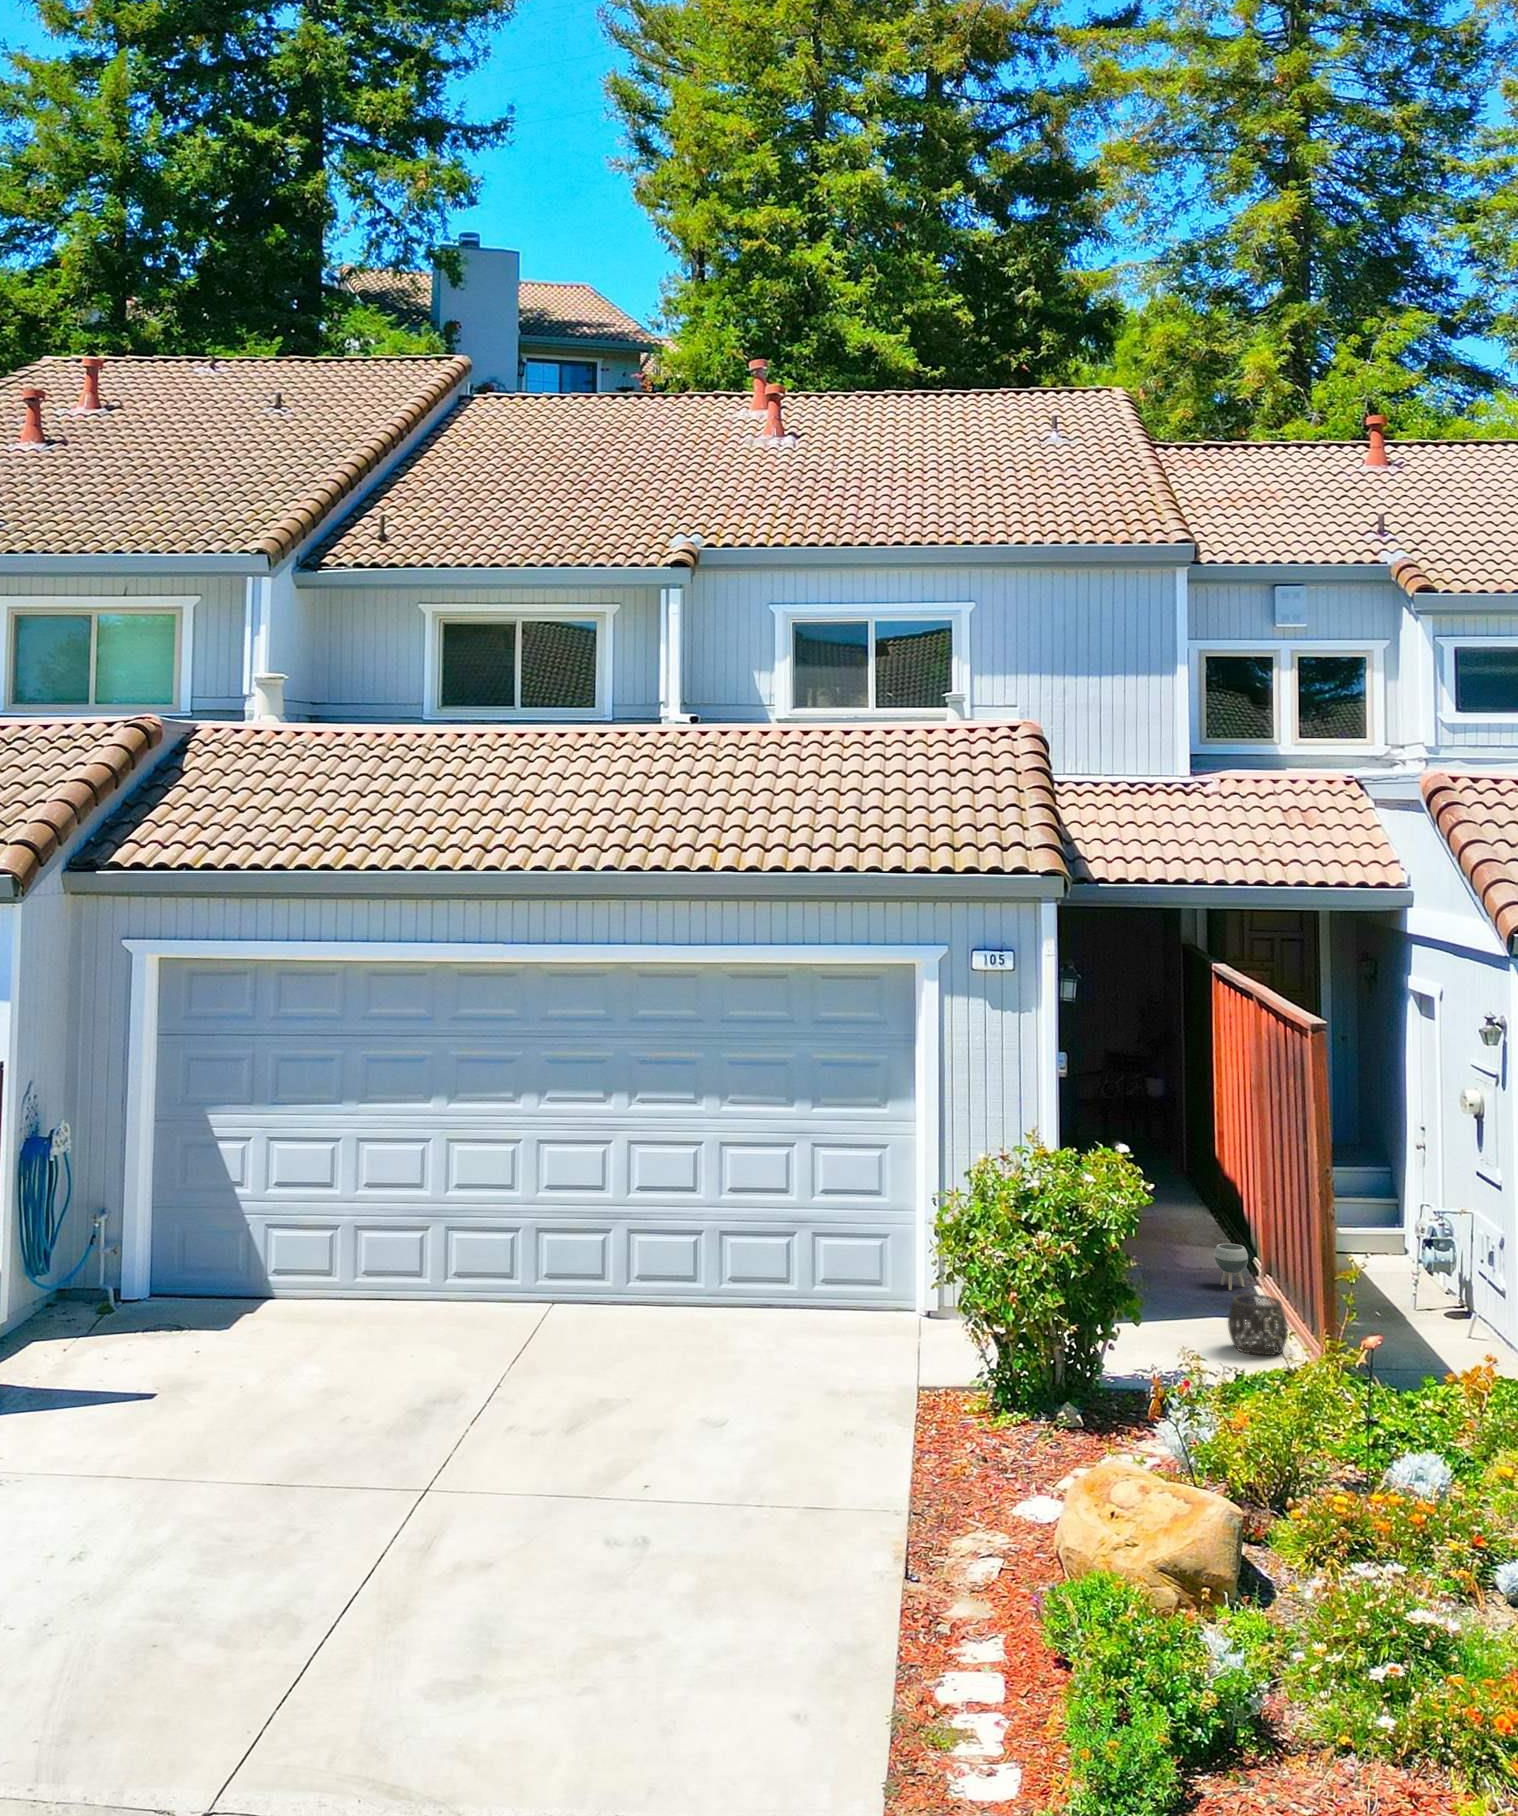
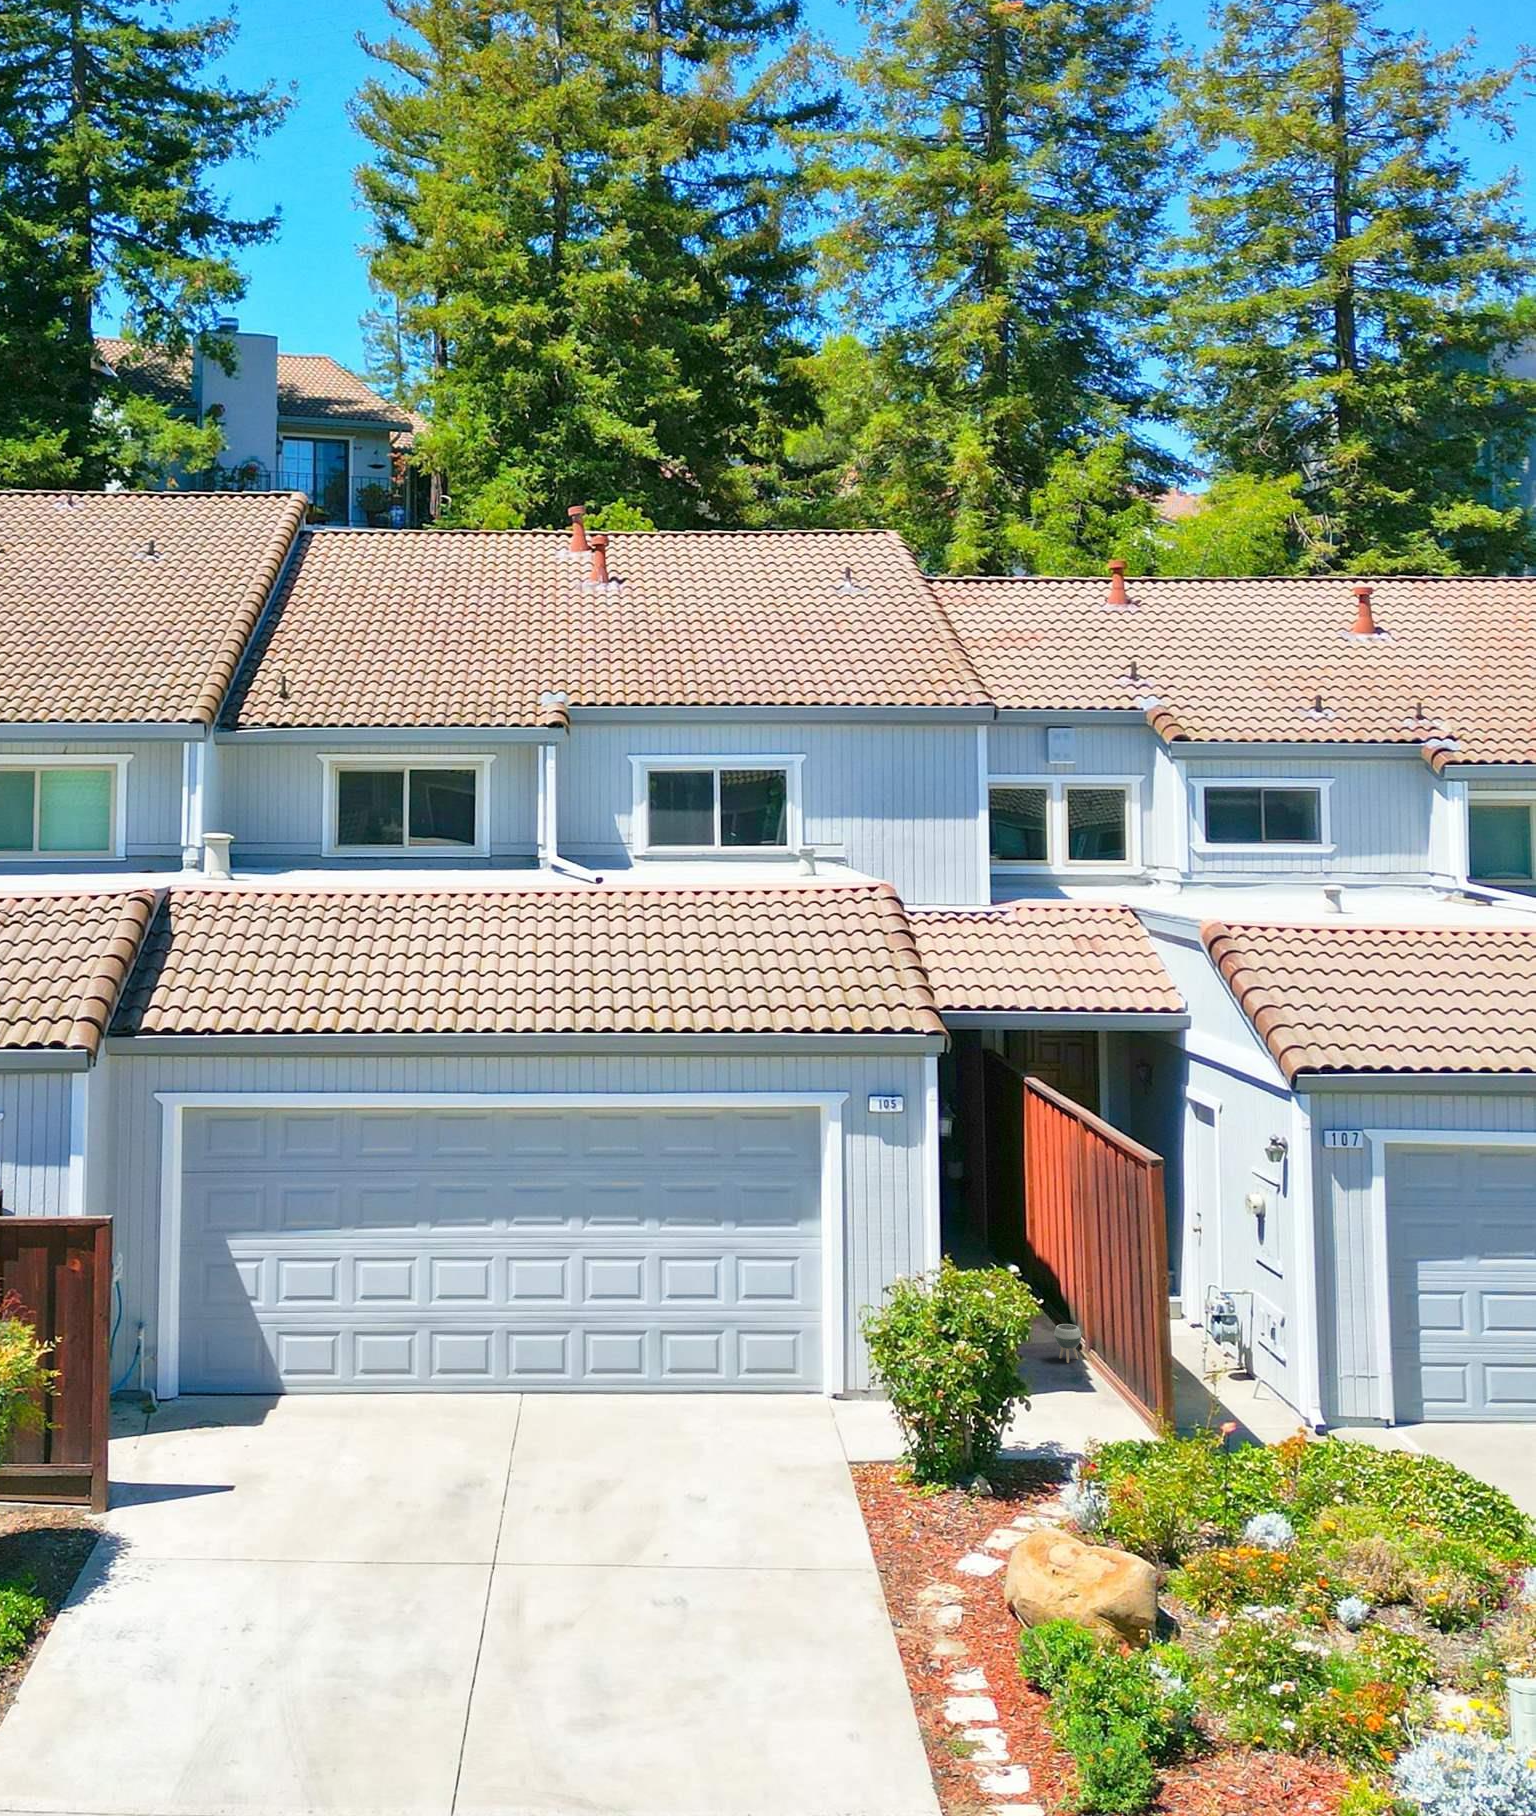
woven basket: present [1228,1294,1288,1355] -> none [1081,1373,1129,1424]

